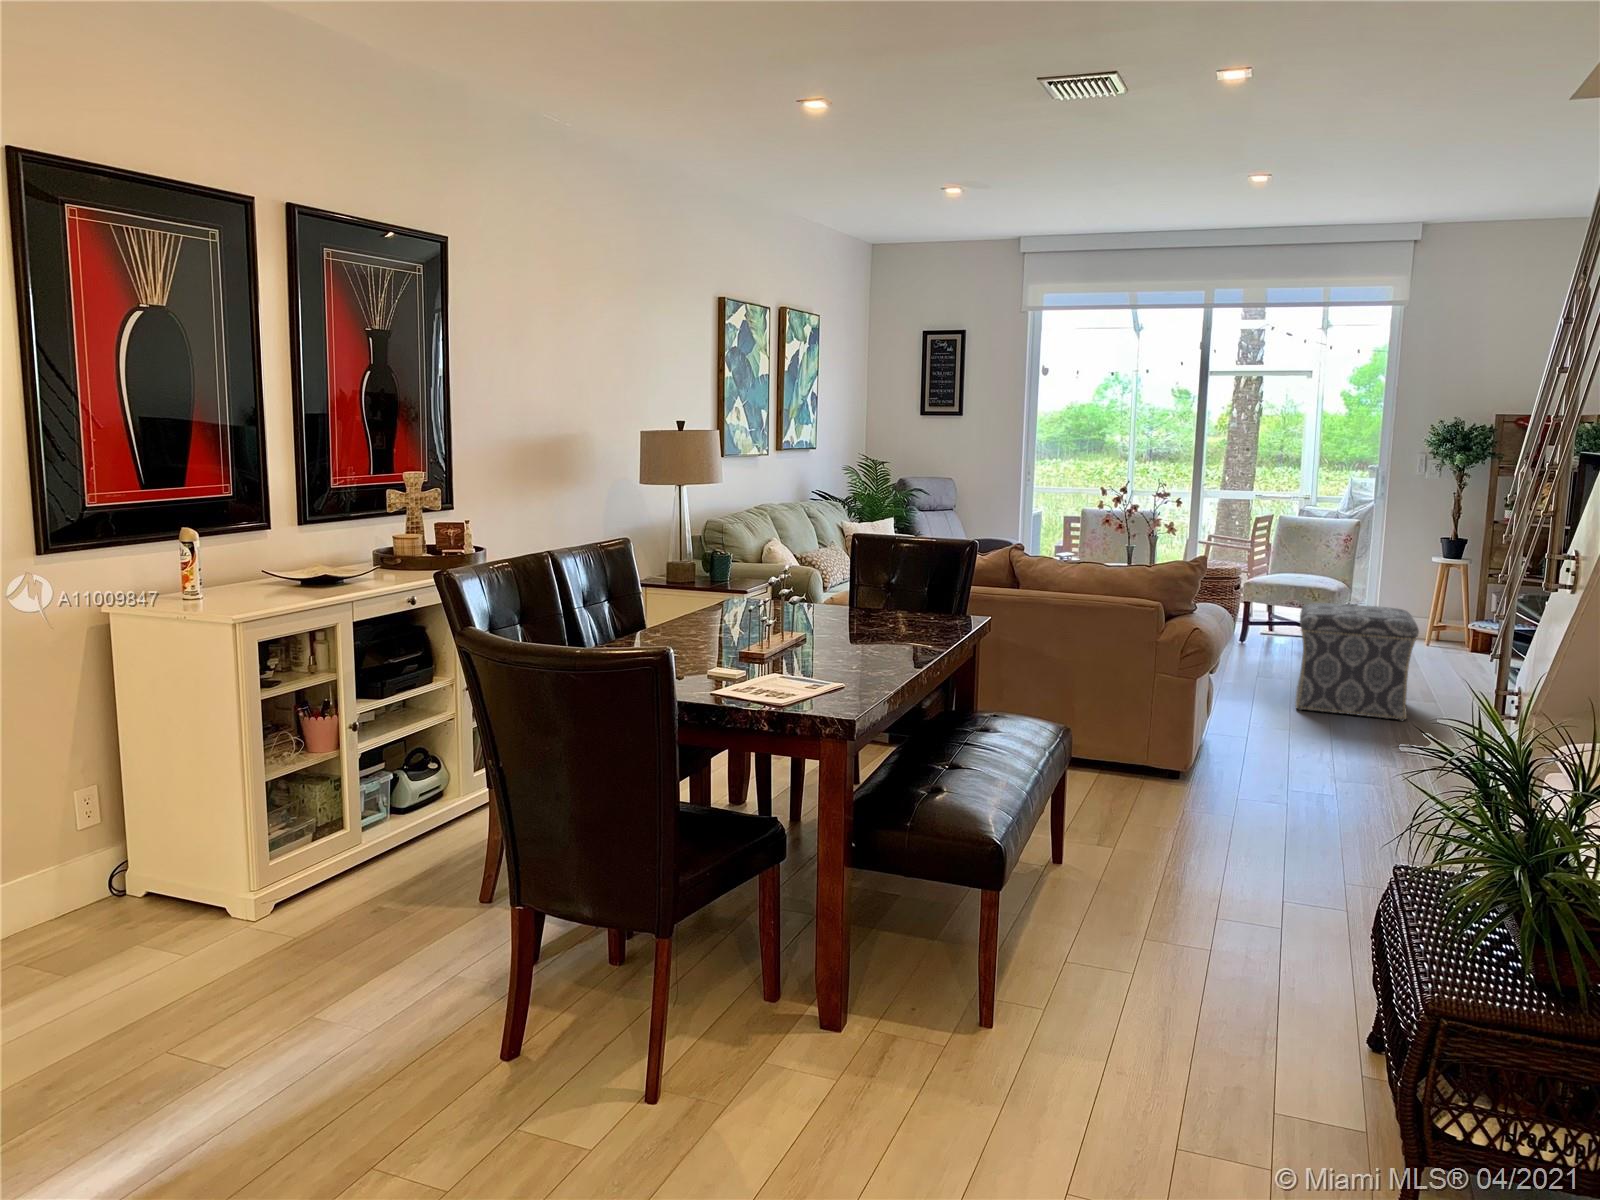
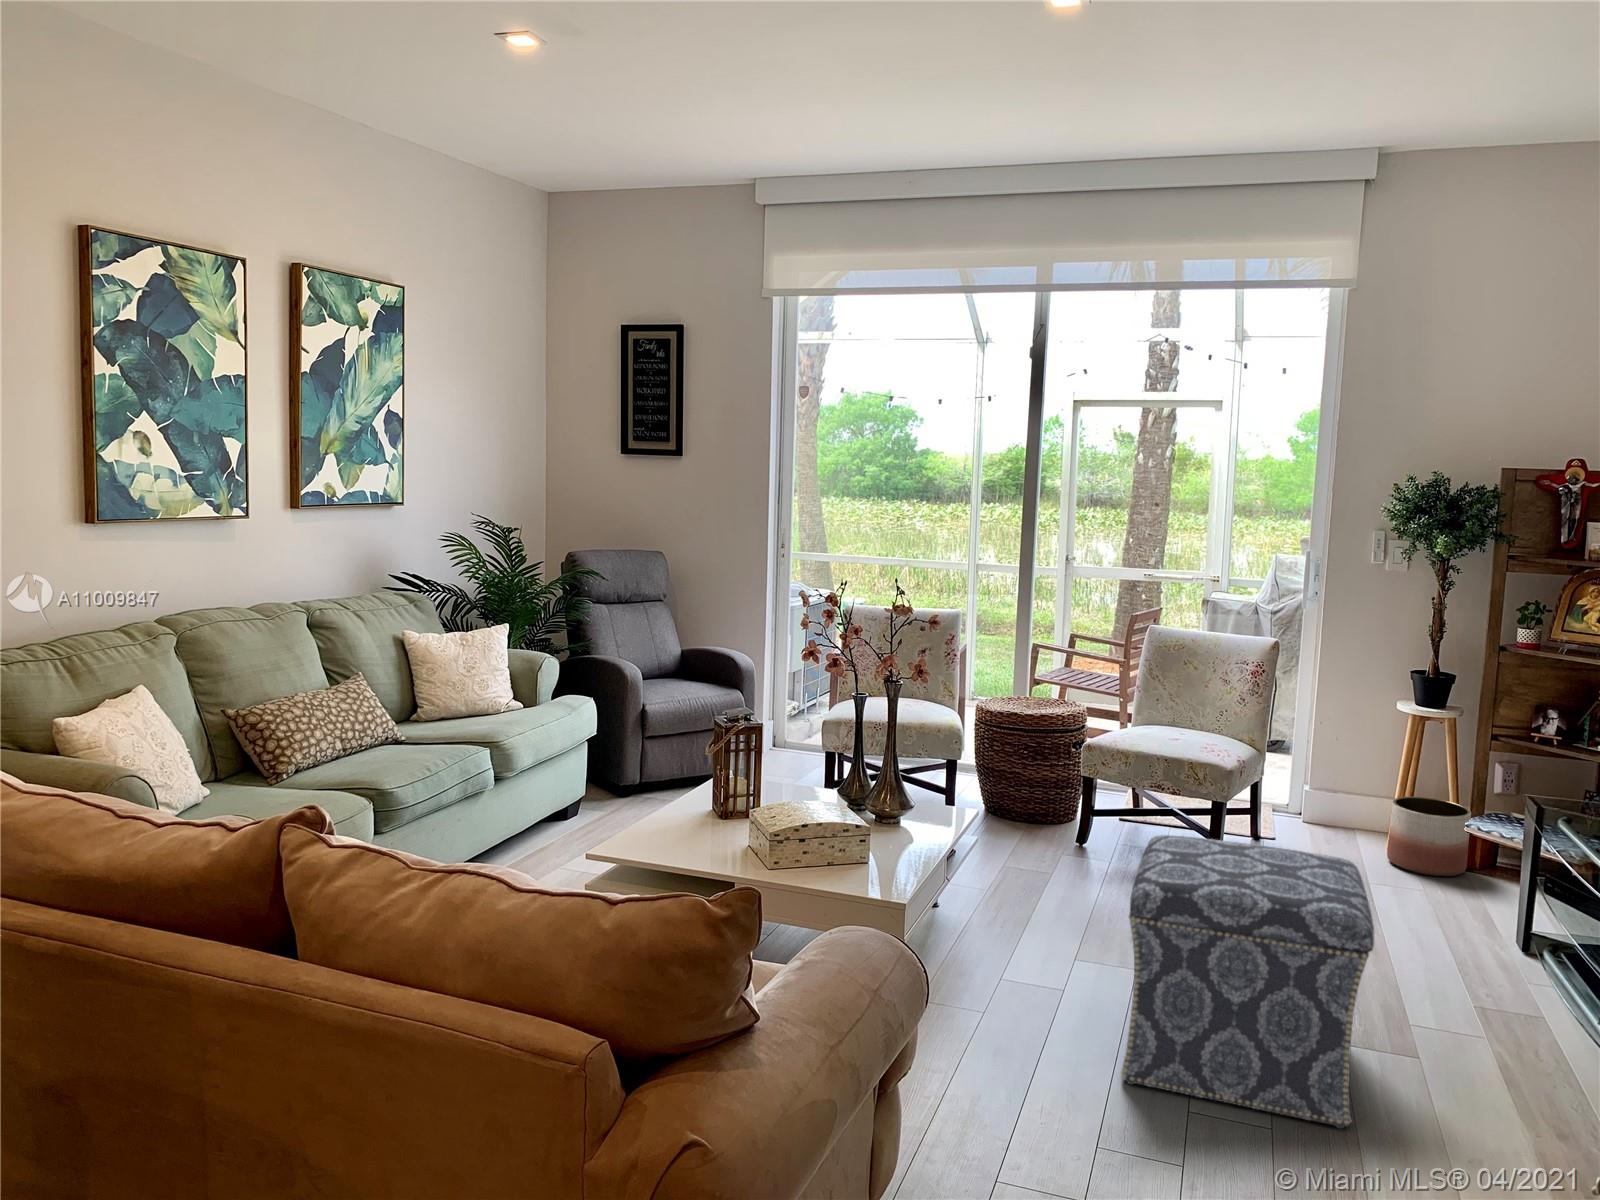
planter: none [1425,612,1475,654] -> present [1387,797,1471,876]

